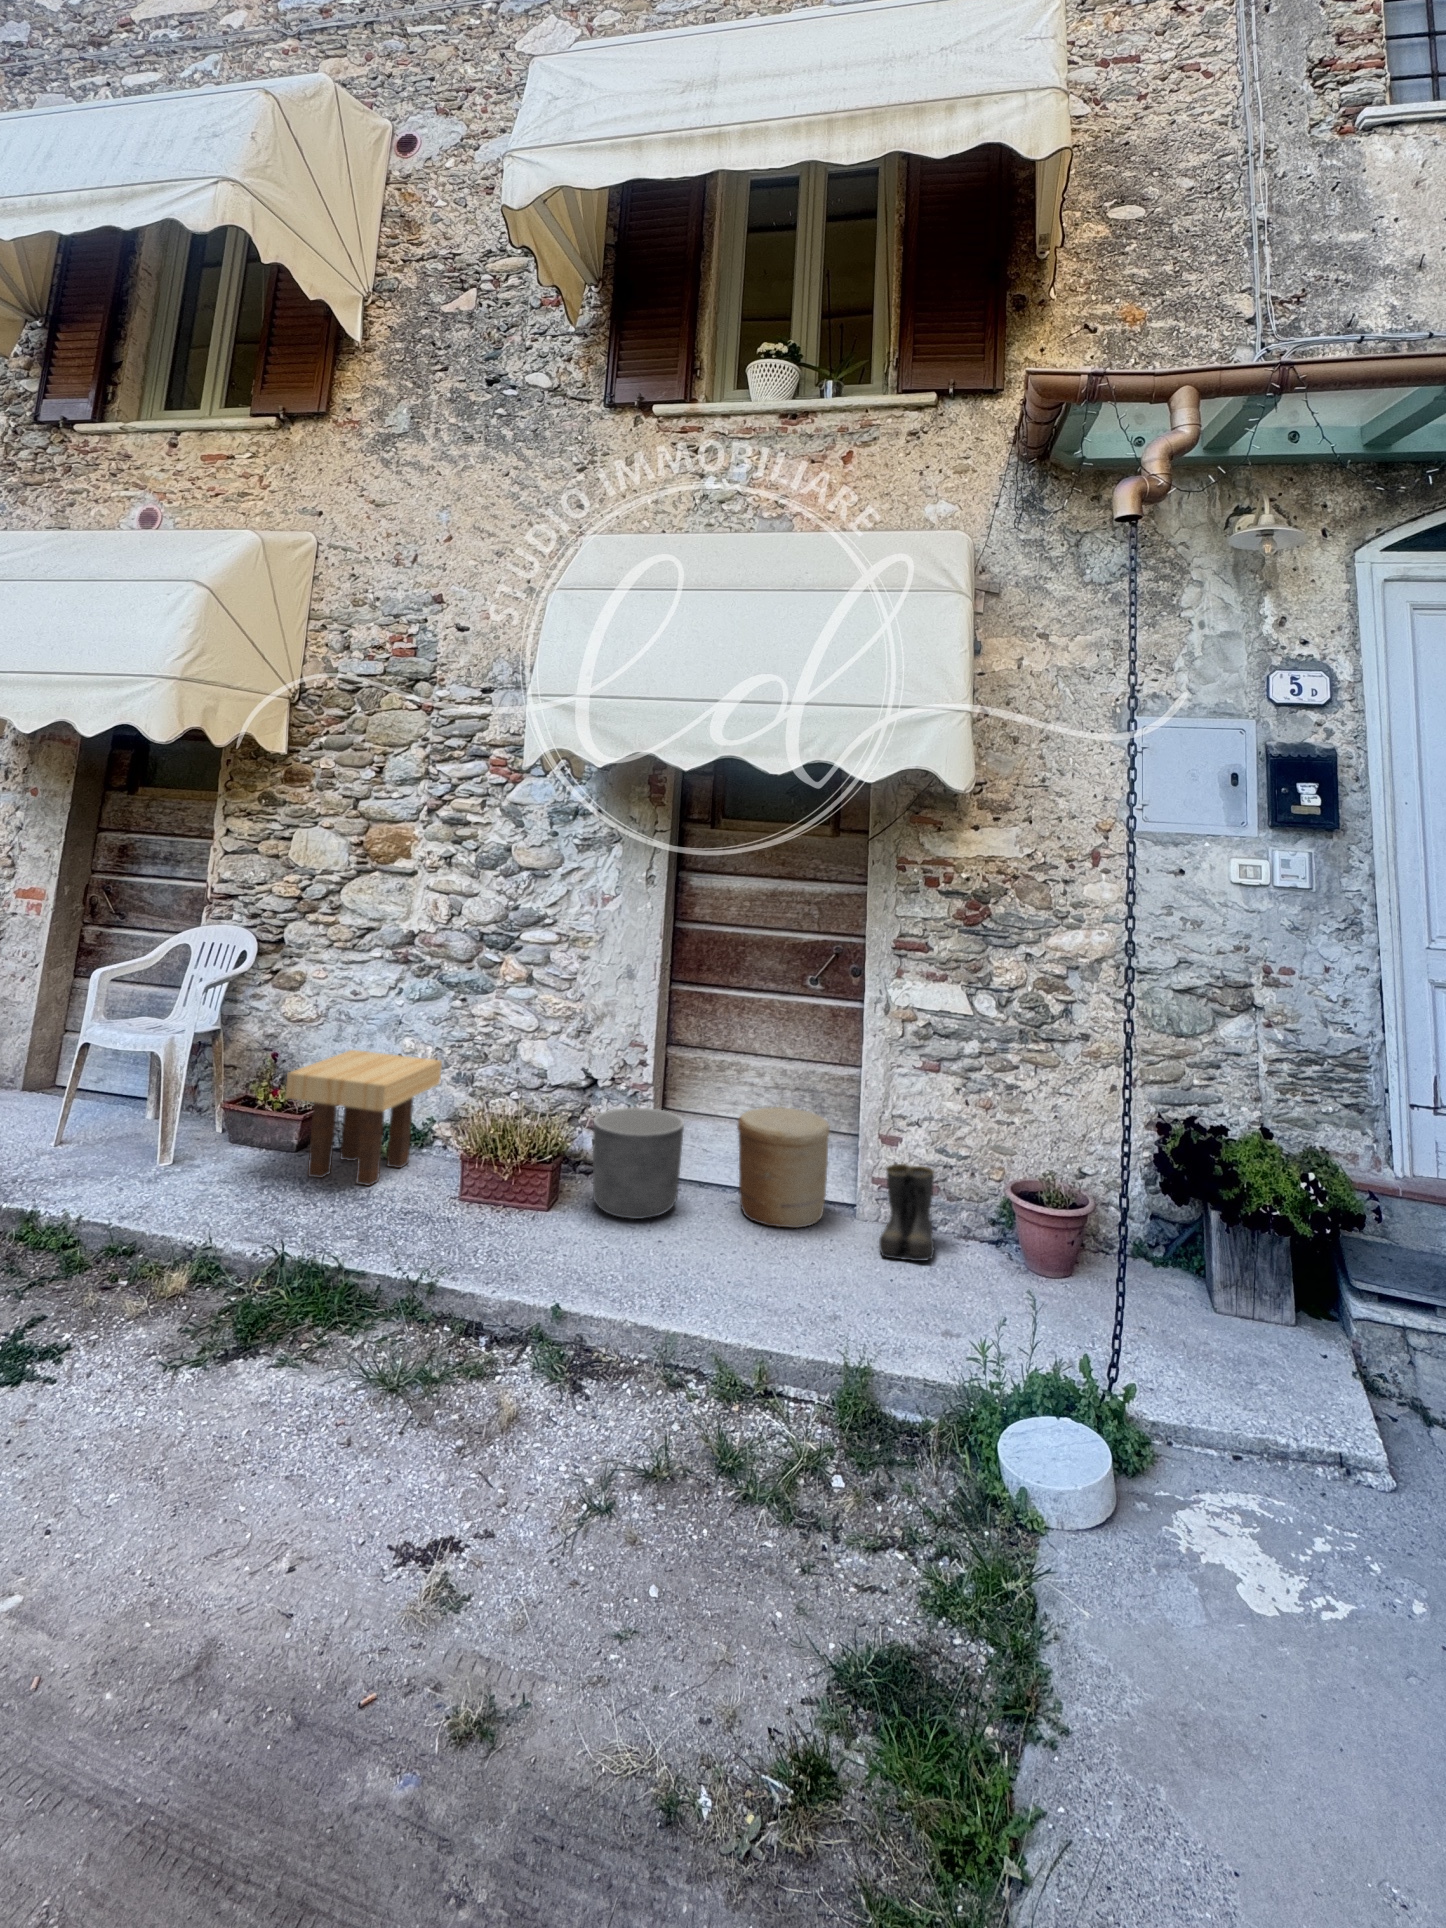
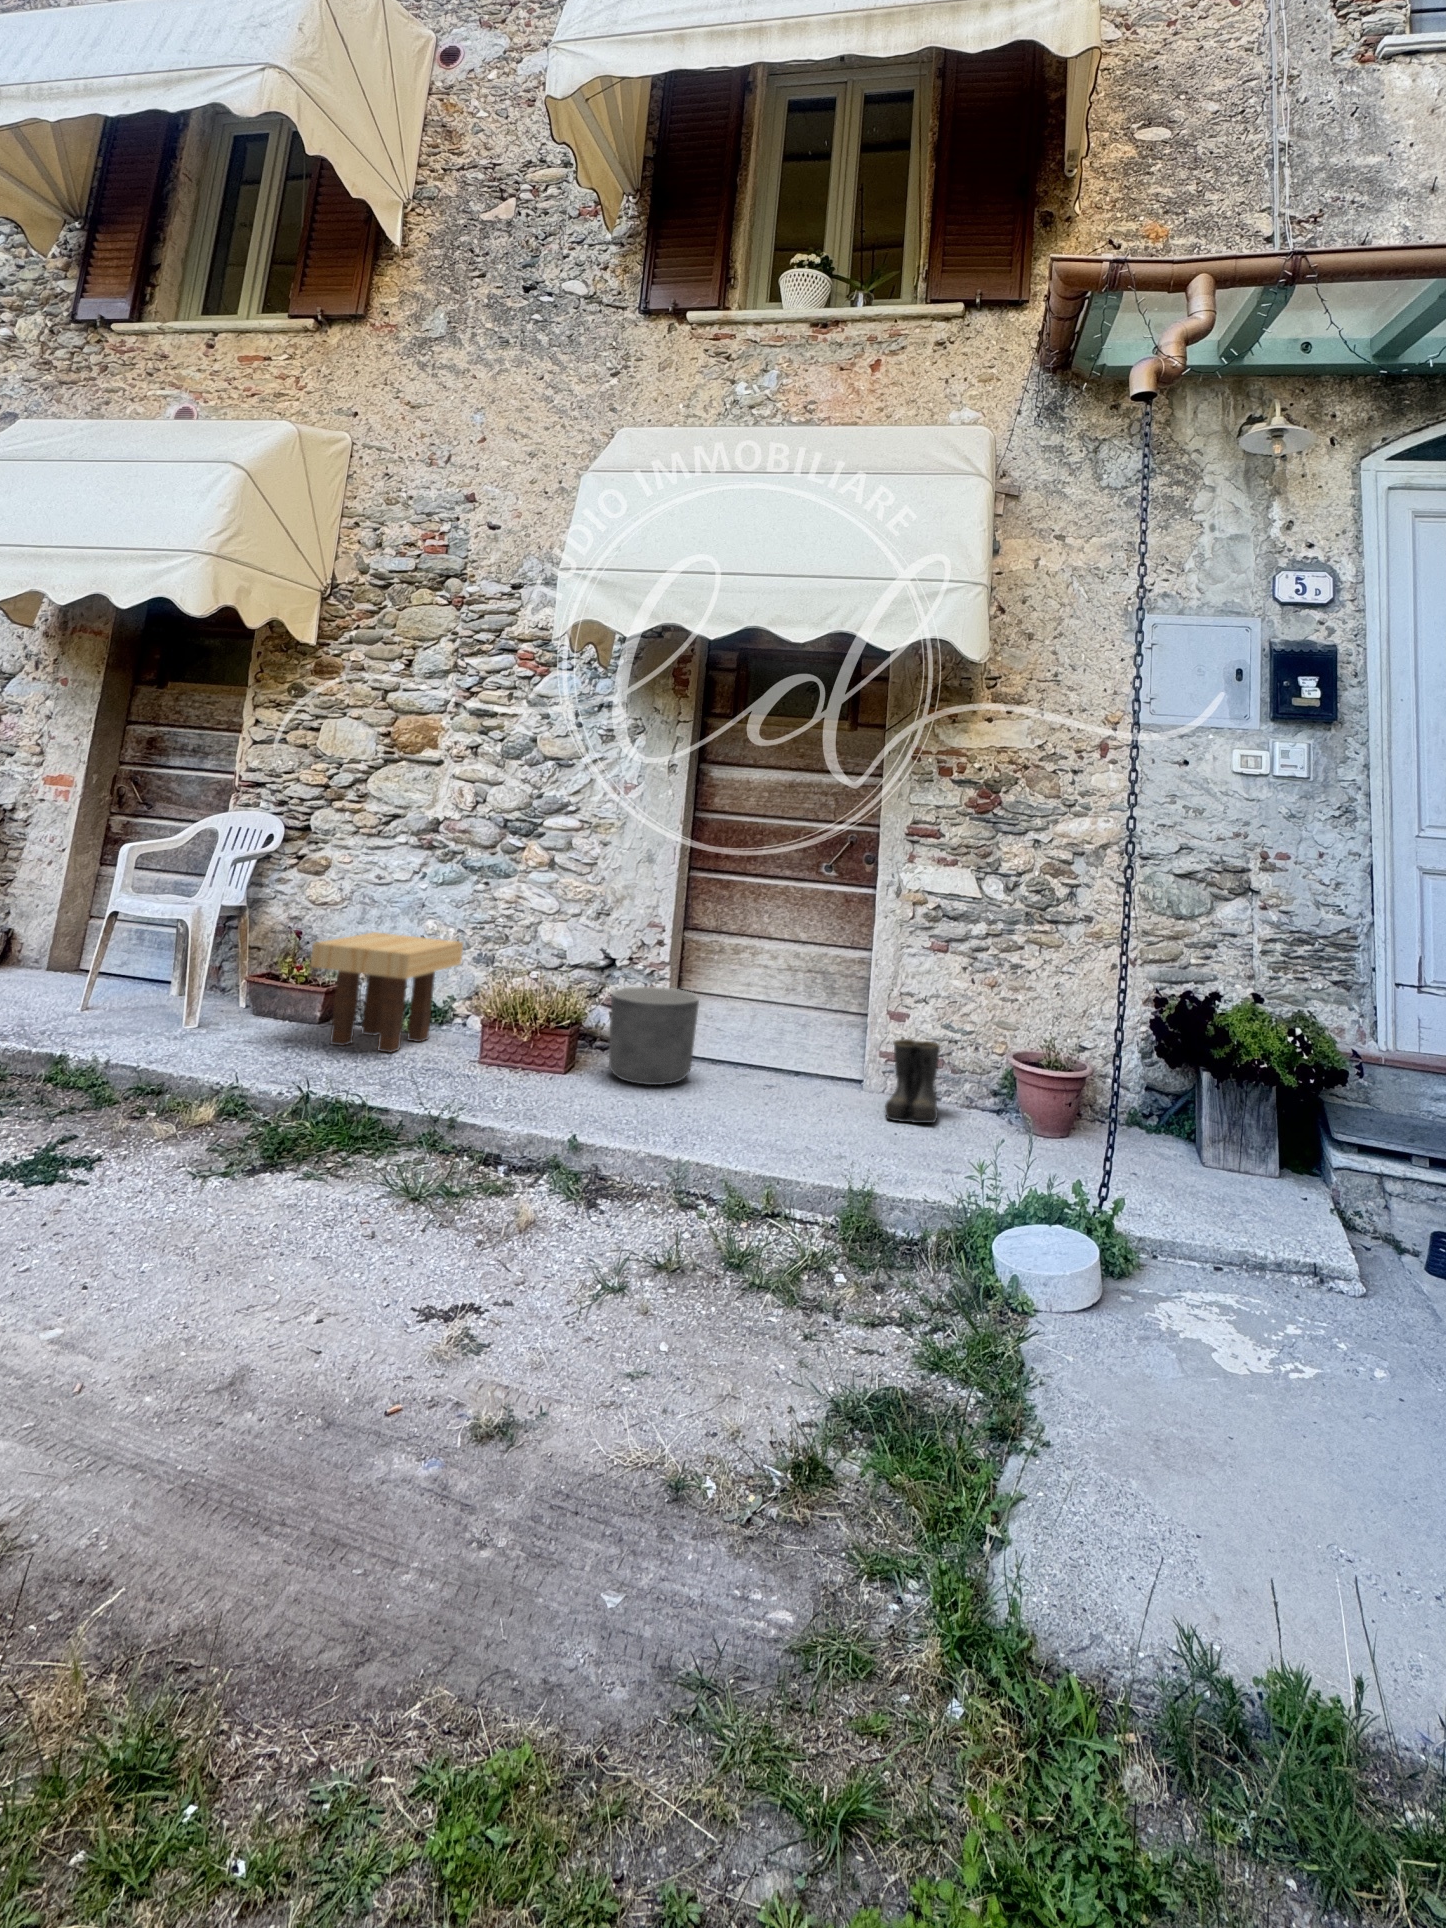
woven basket: present [738,1107,830,1228] -> none [751,990,840,1097]

